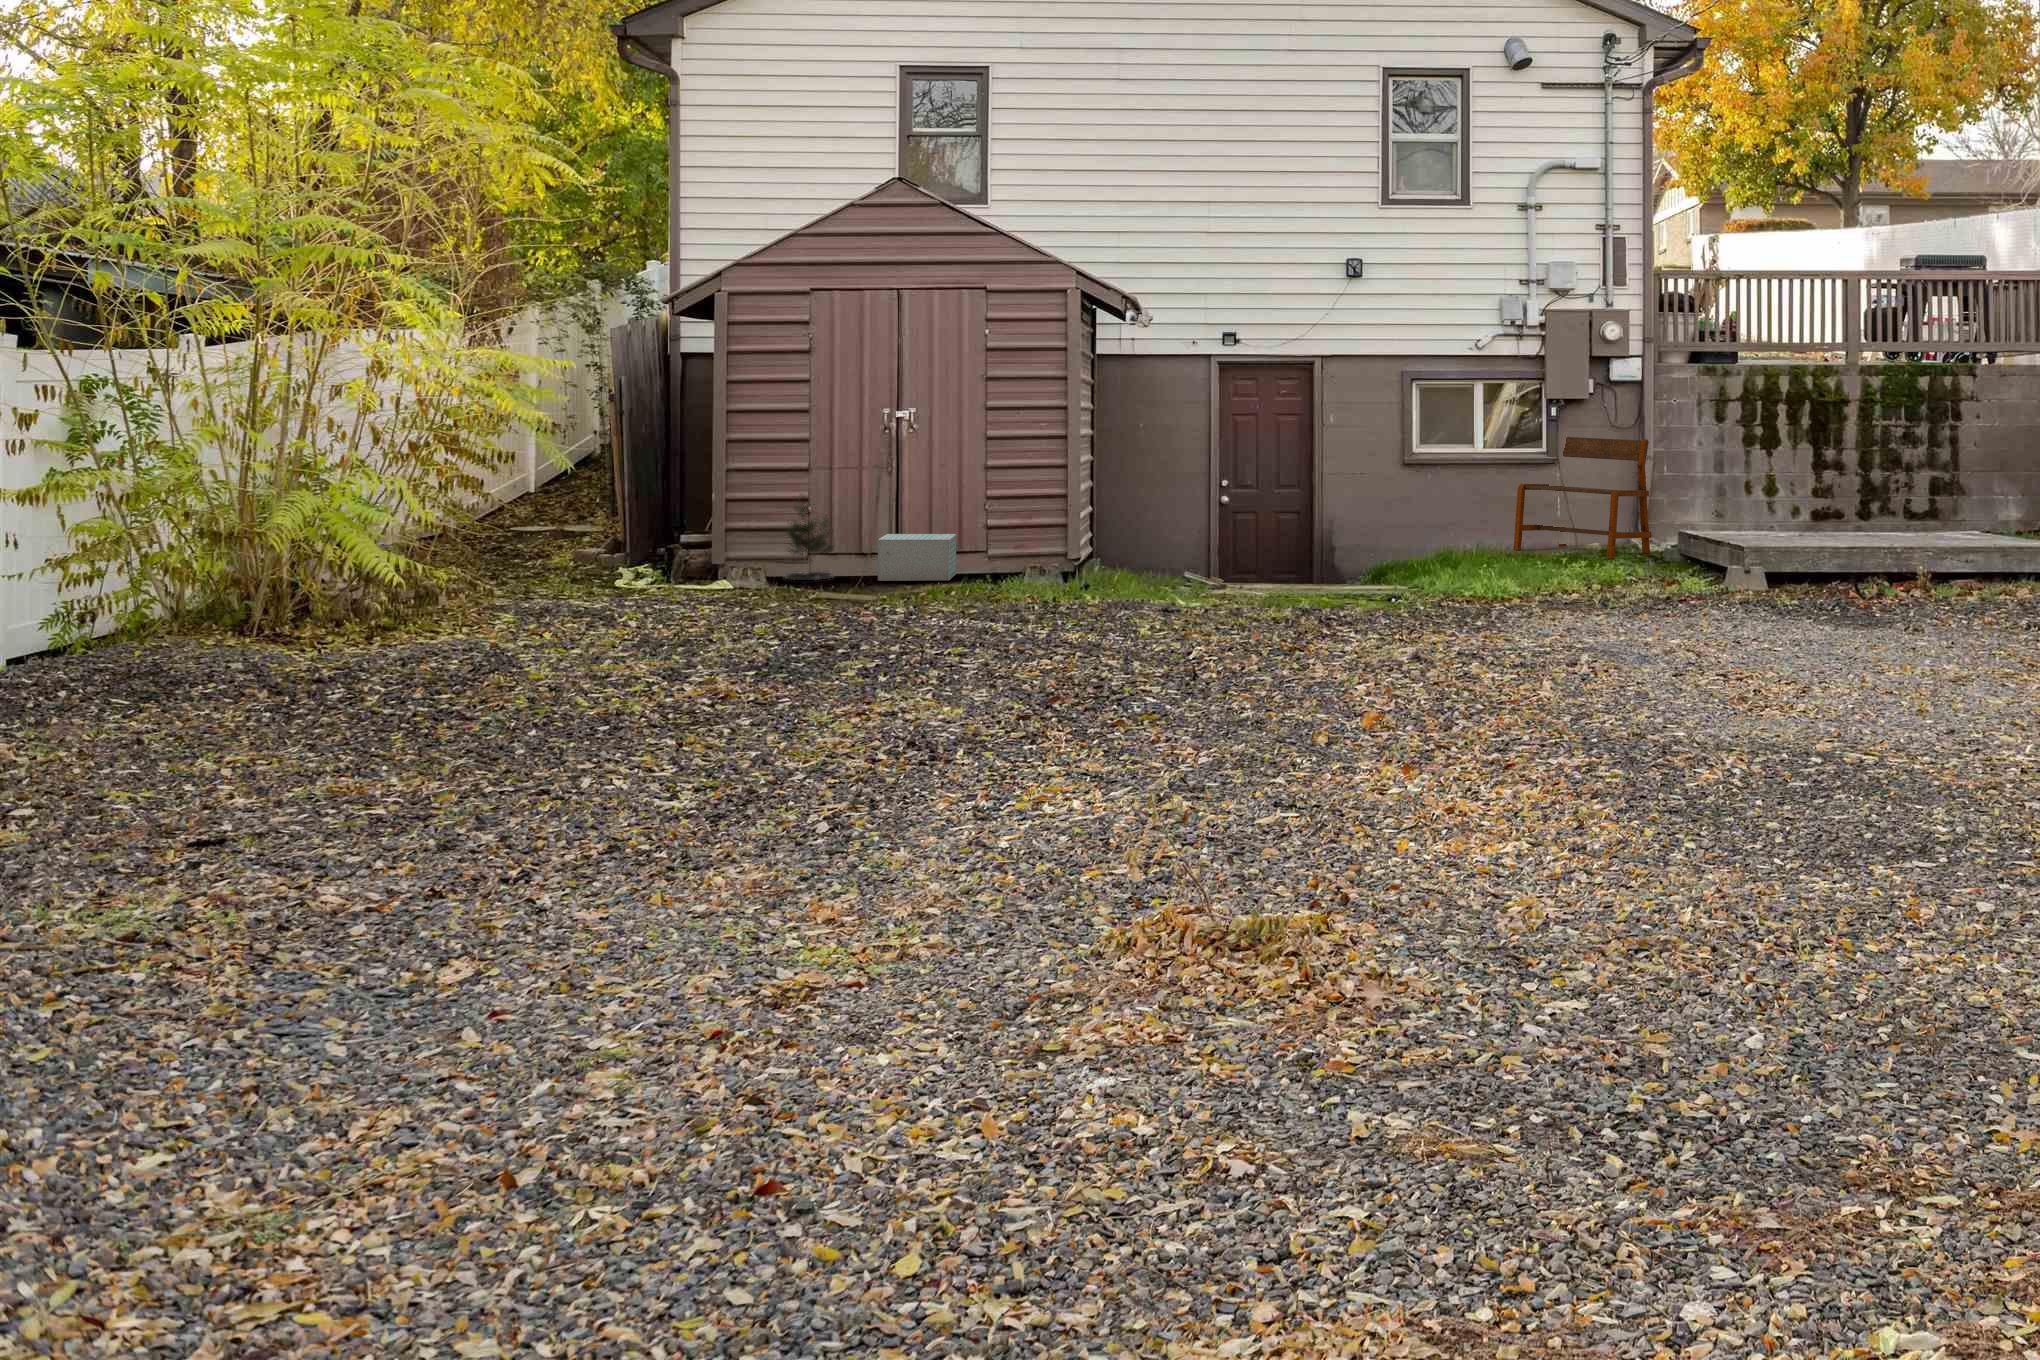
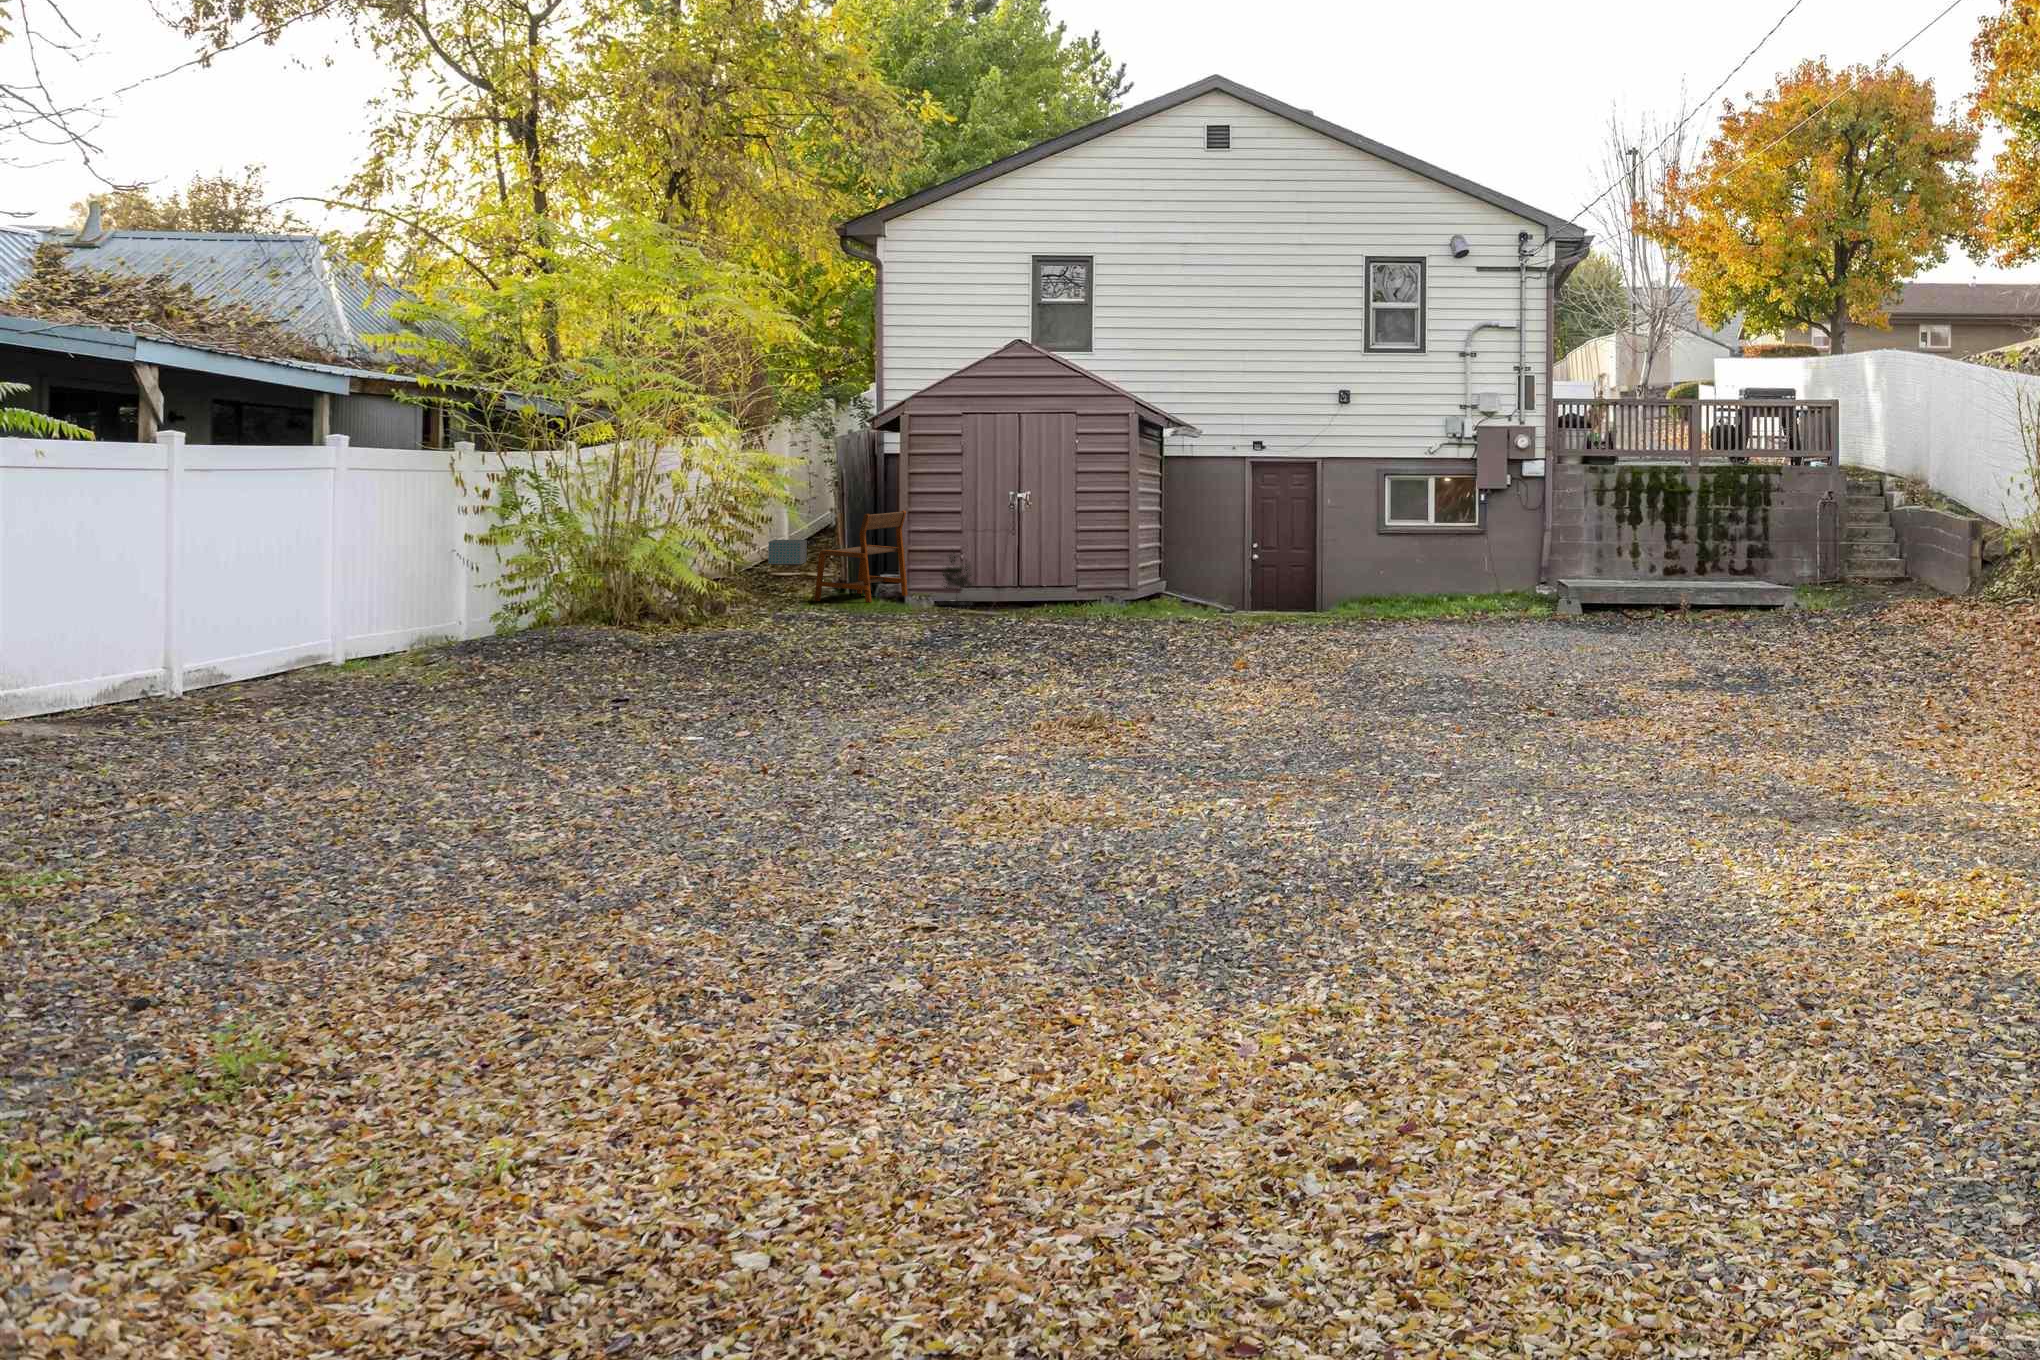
bench: present [1513,437,1651,559] -> present [814,511,908,602]
storage box: present [878,534,956,581] -> present [768,540,807,564]

